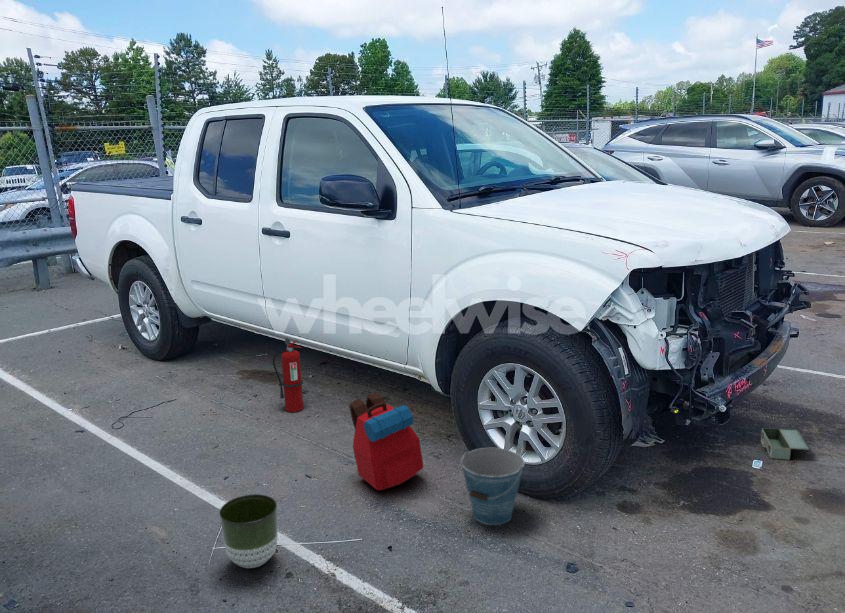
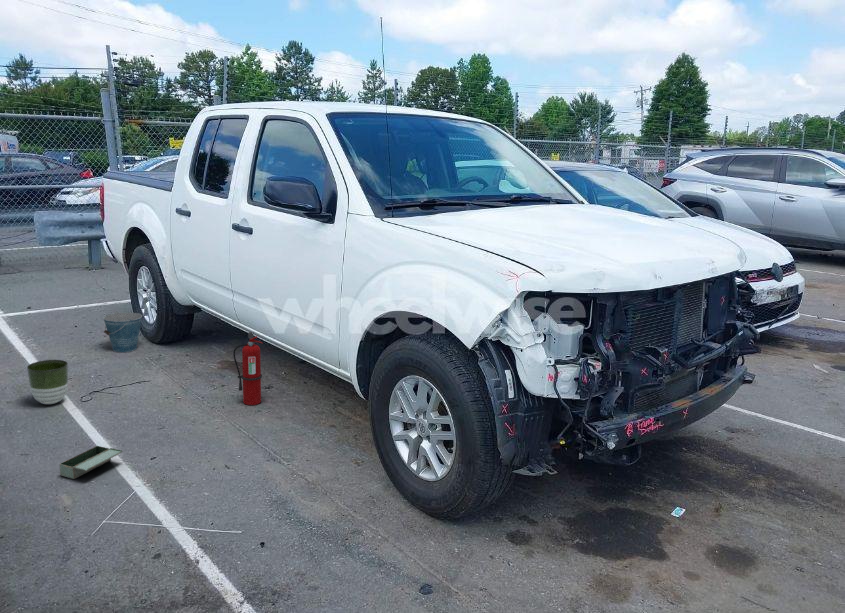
backpack: present [350,393,423,490] -> none [268,392,335,489]
toolbox: present [761,428,809,460] -> present [60,446,123,479]
bucket: present [461,448,524,525] -> present [104,312,142,352]
planter: present [219,494,278,568] -> present [27,360,68,404]

